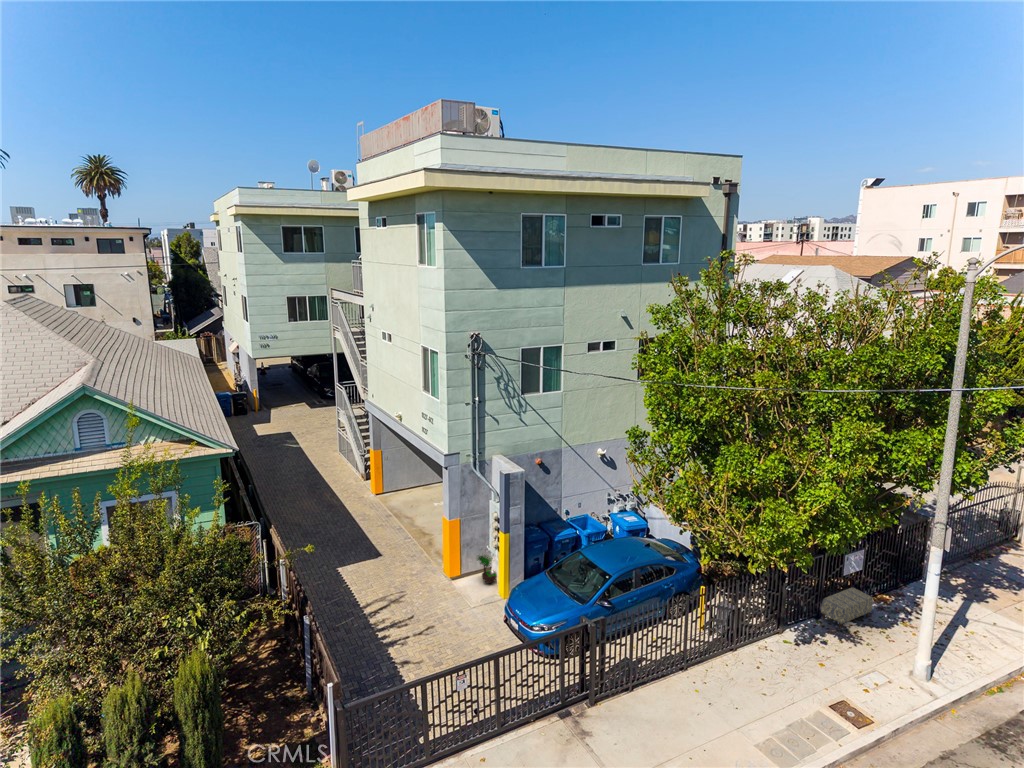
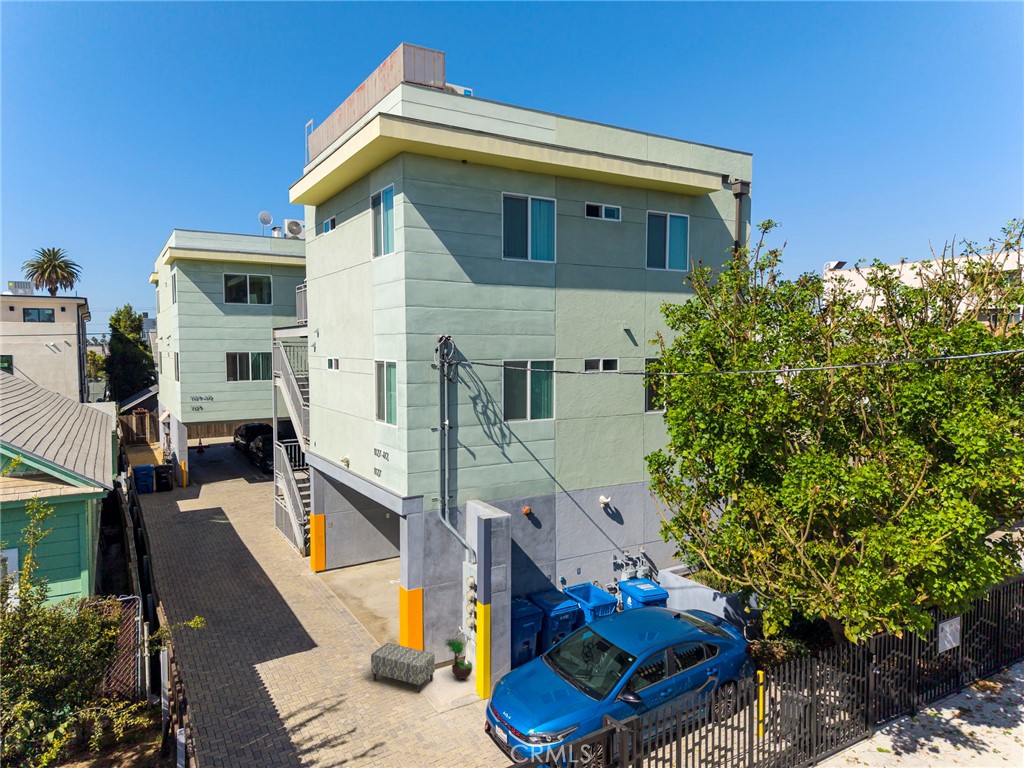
bench: present [821,587,873,629] -> present [371,643,435,692]

